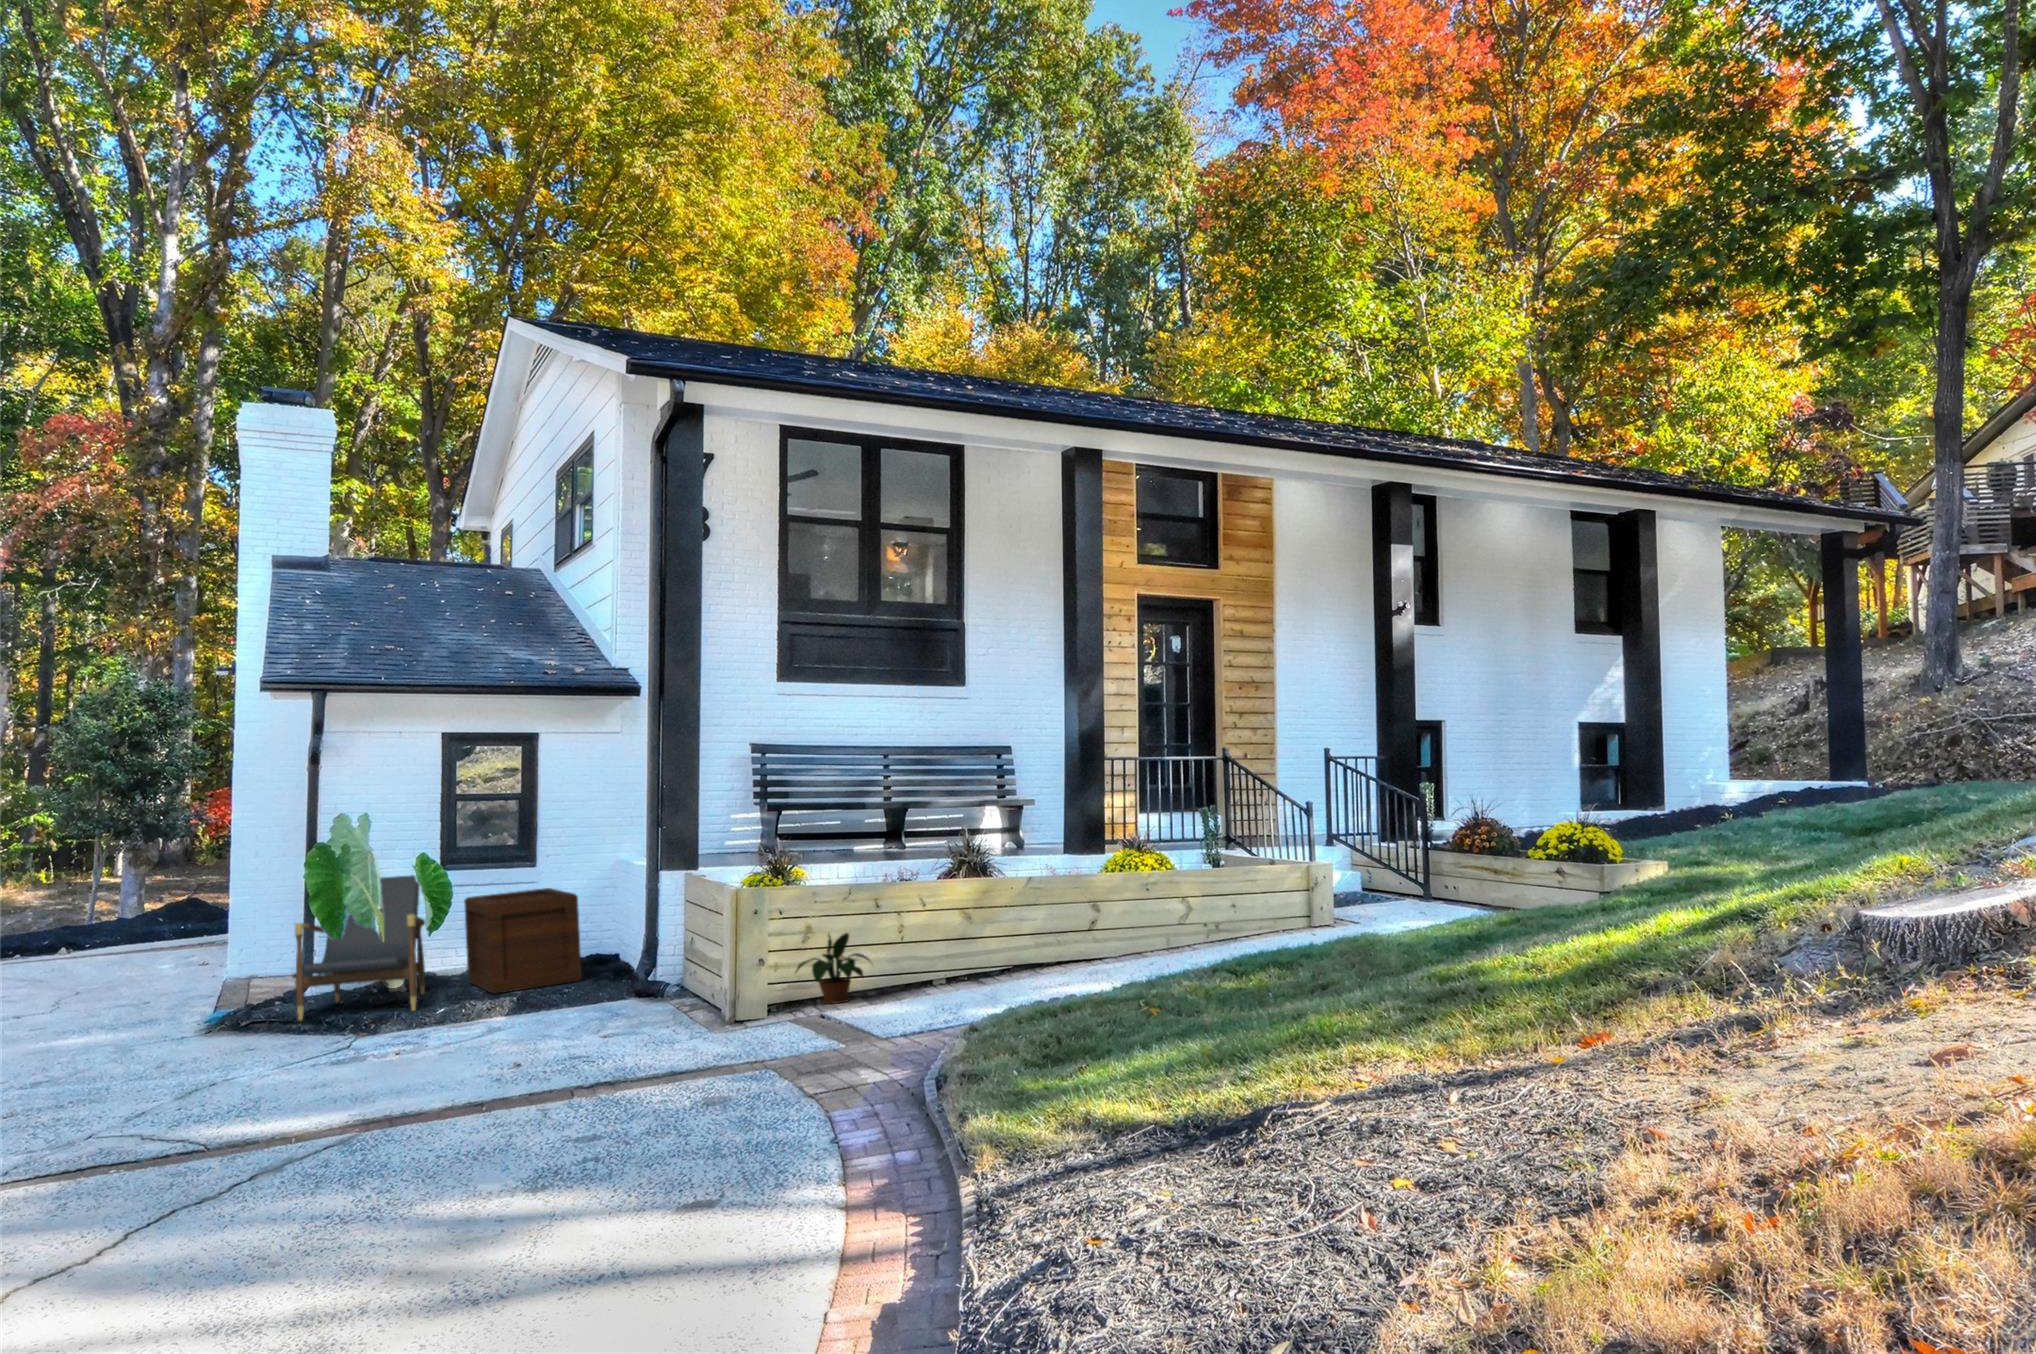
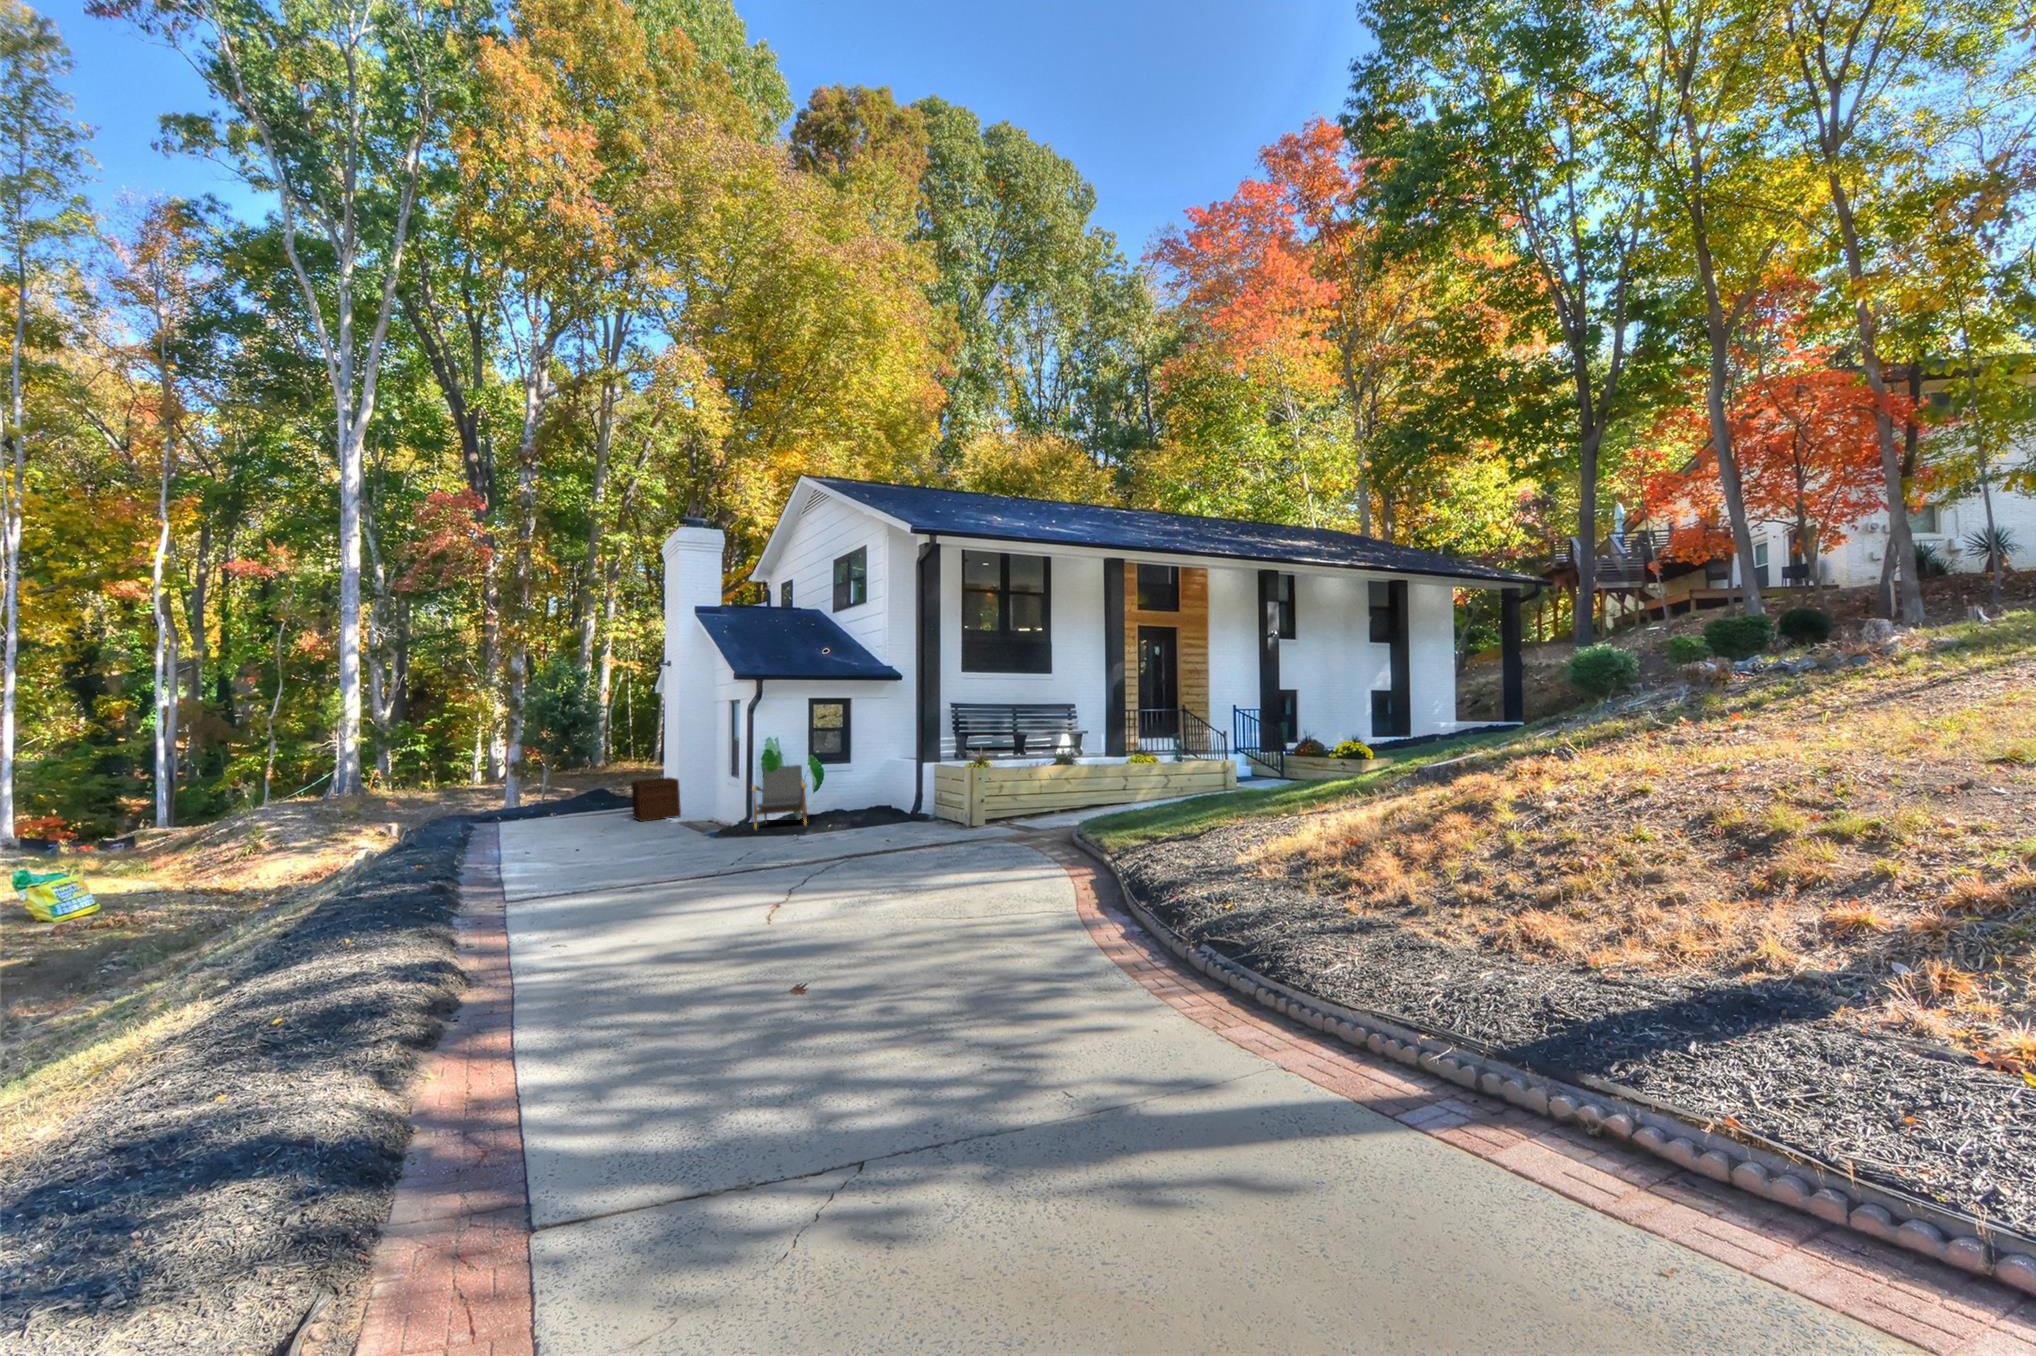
wooden crate: present [464,888,582,994] -> present [631,777,681,821]
potted plant: present [796,932,870,1004] -> none [982,783,1018,820]

